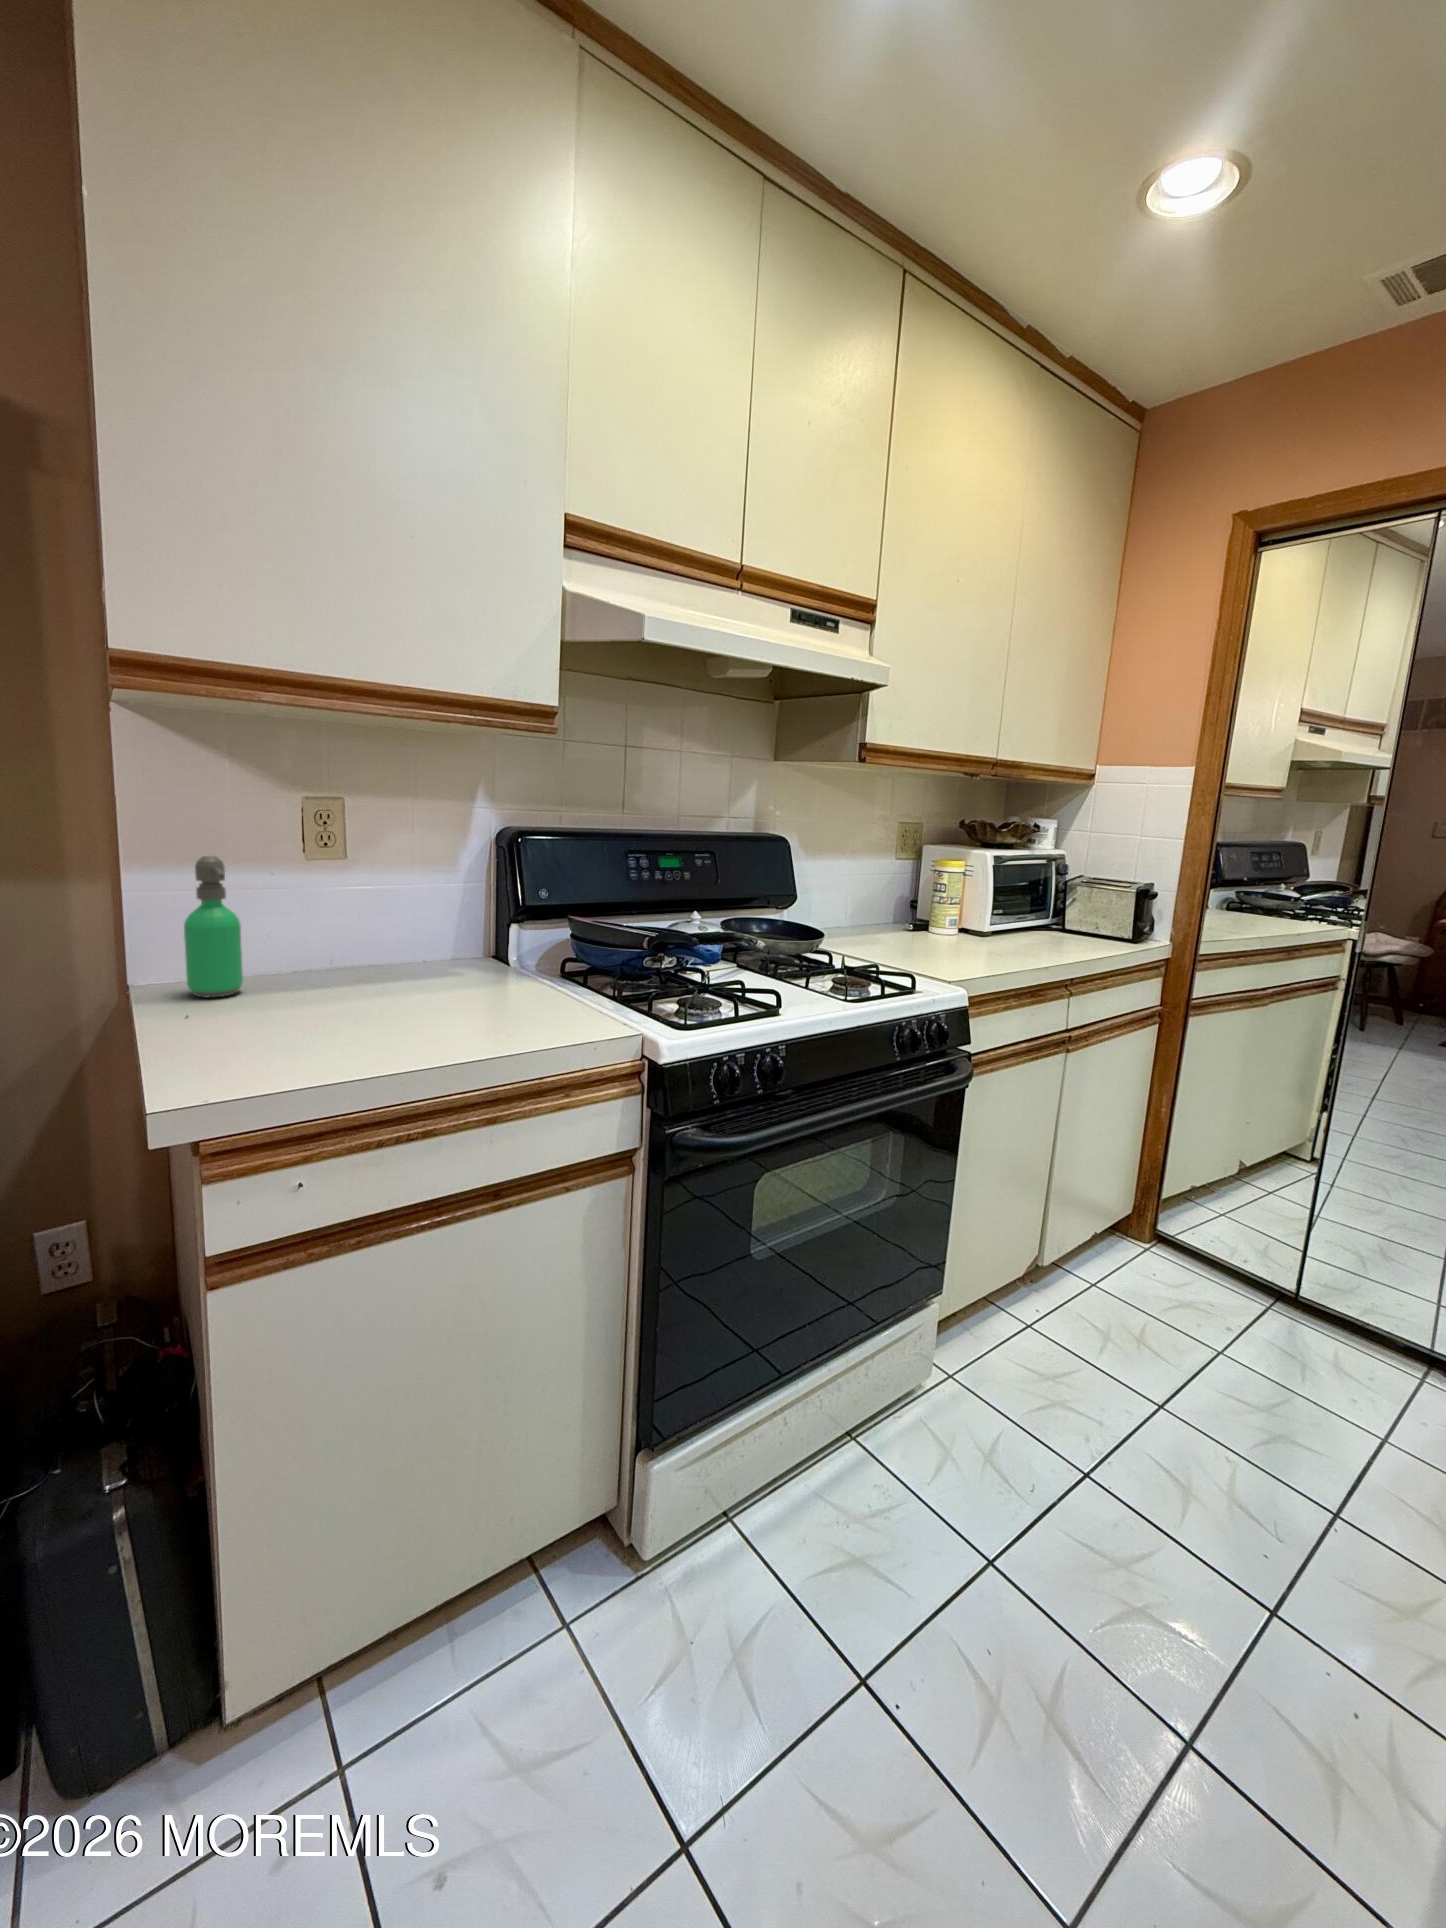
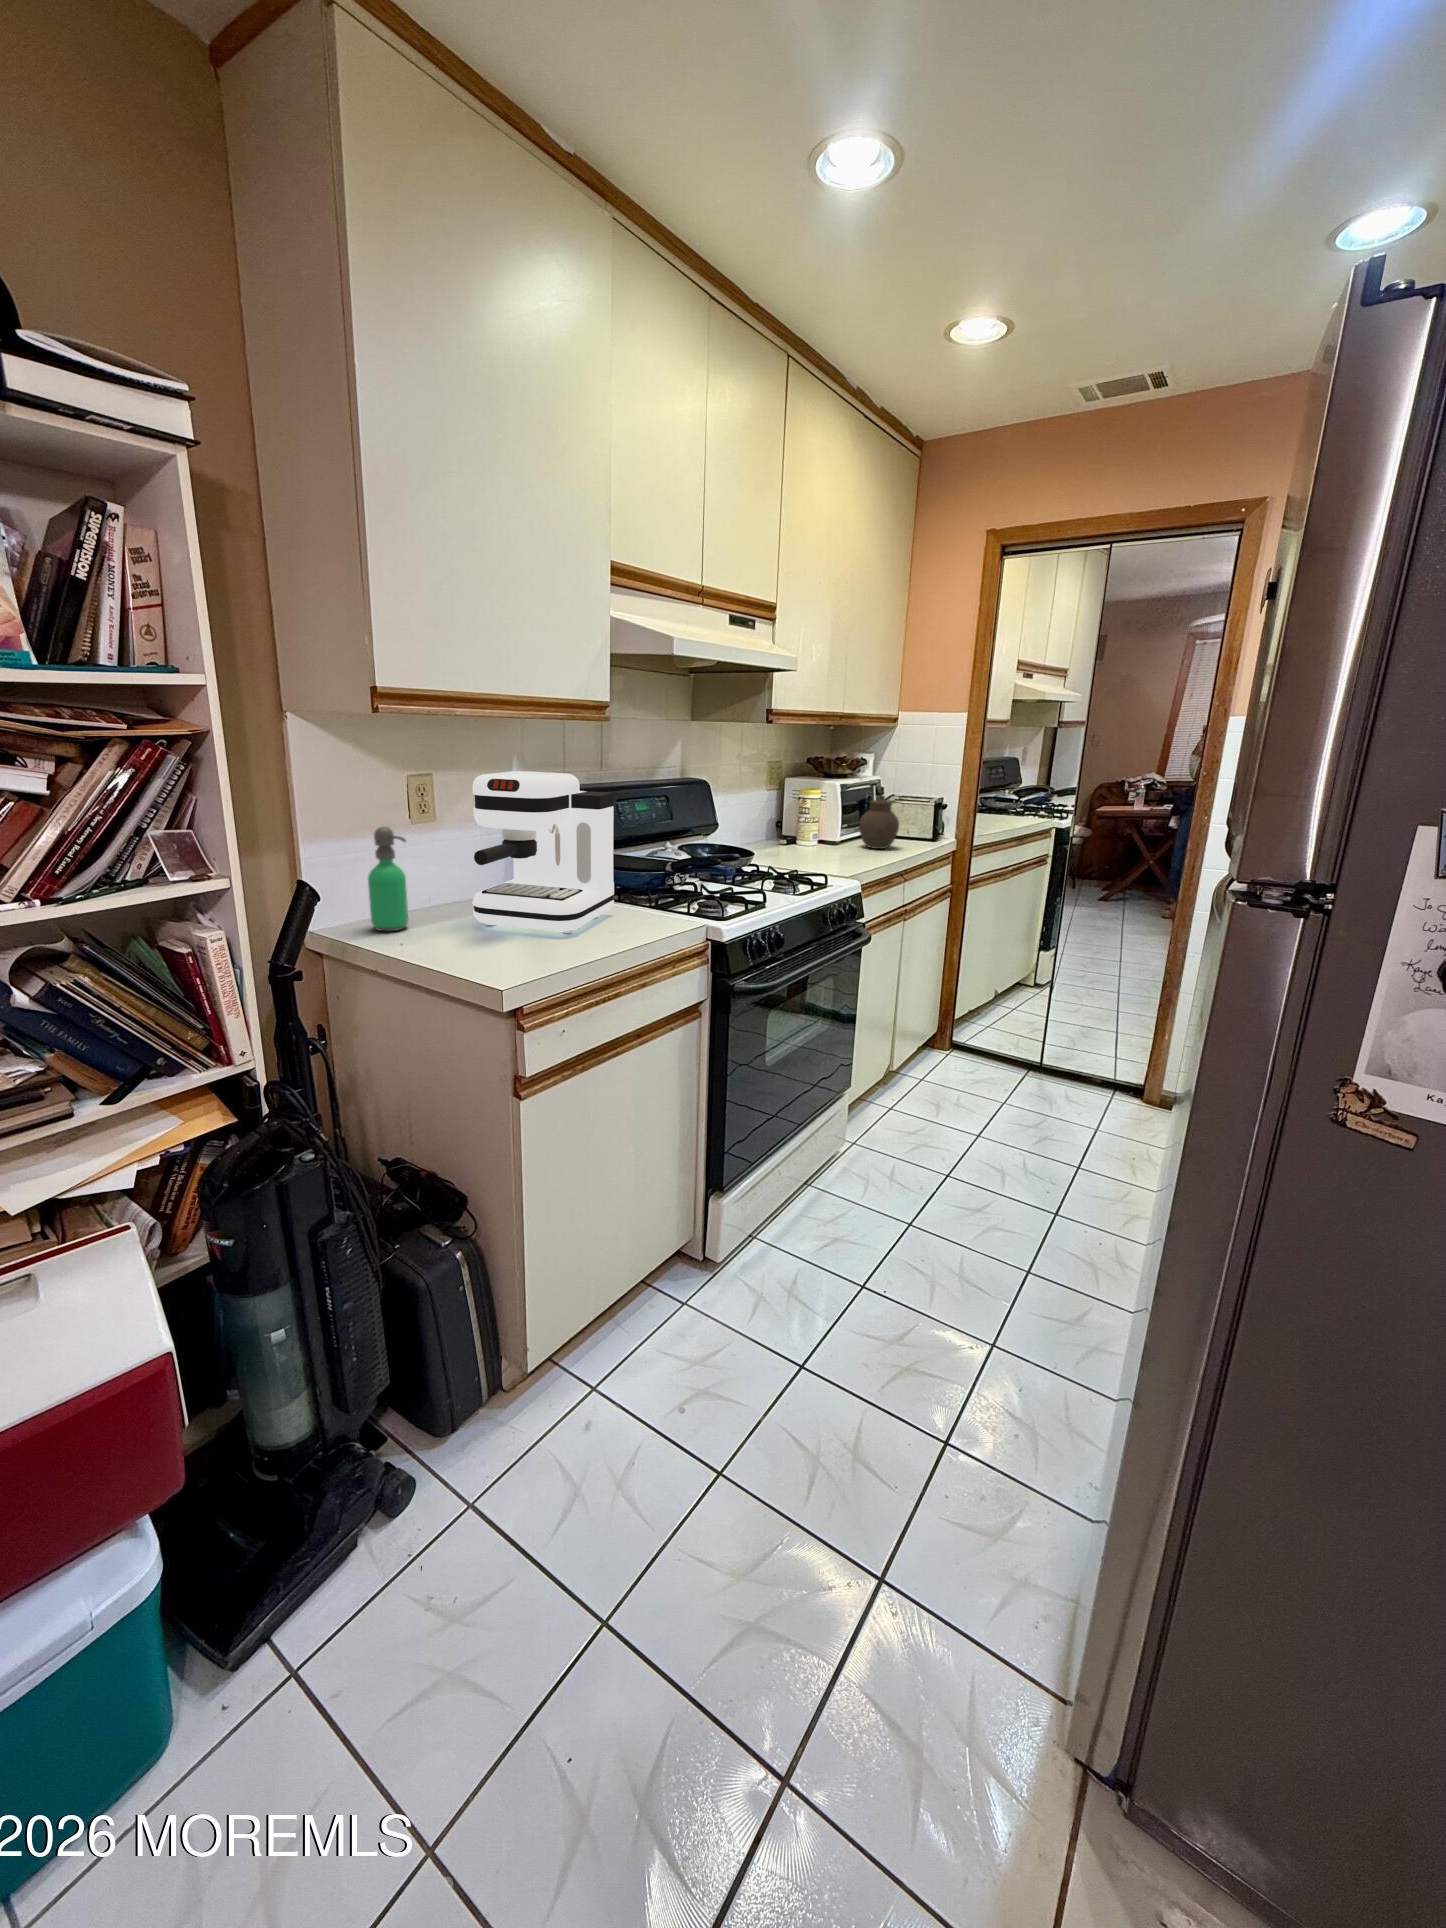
coffee maker: none [274,793,533,1026] -> present [473,771,614,933]
jar: none [1013,871,1072,946] -> present [859,795,899,849]

